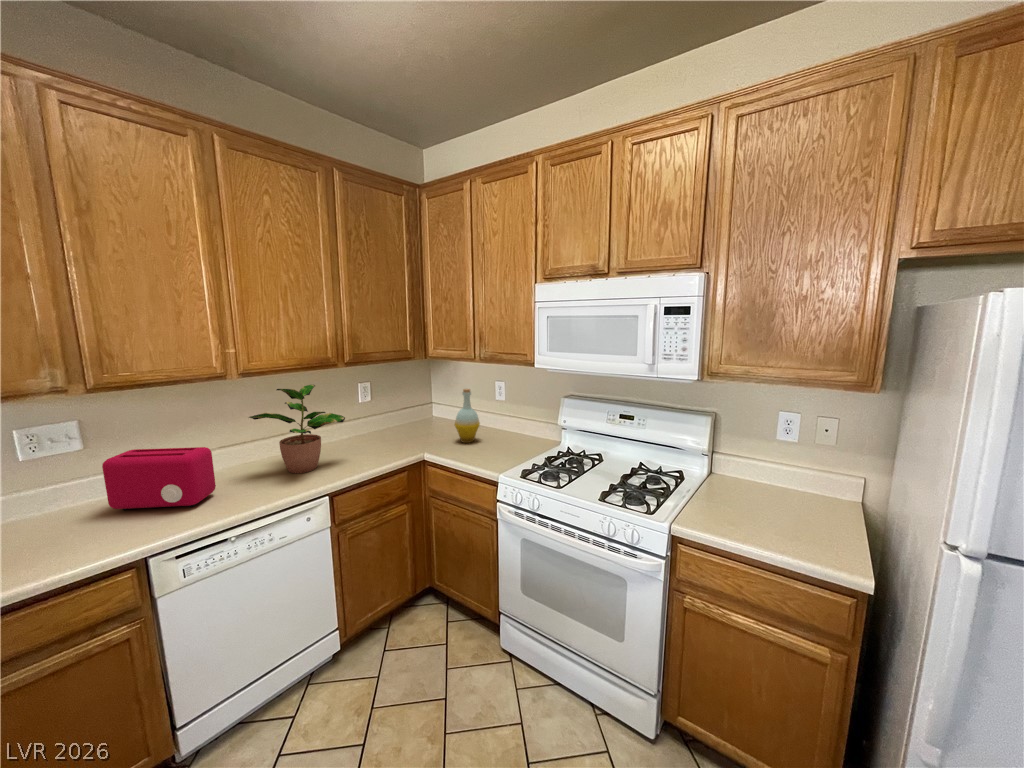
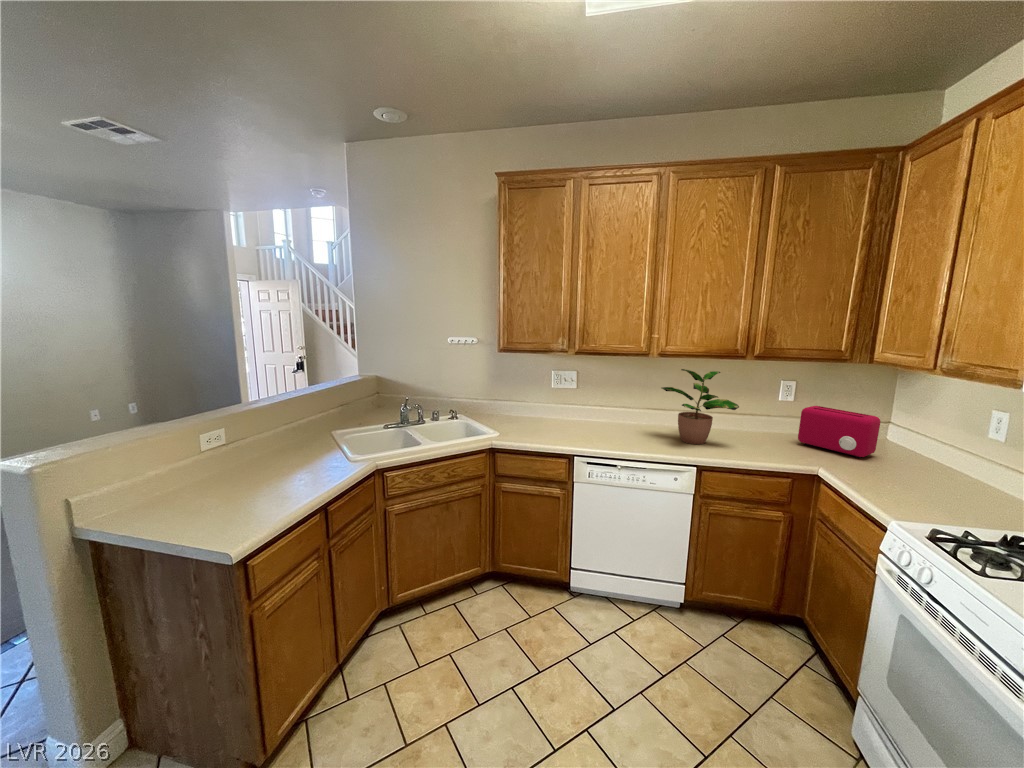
bottle: present [454,389,480,443] -> none [883,408,930,481]
toaster: present [102,447,216,510] -> present [798,406,880,458]

